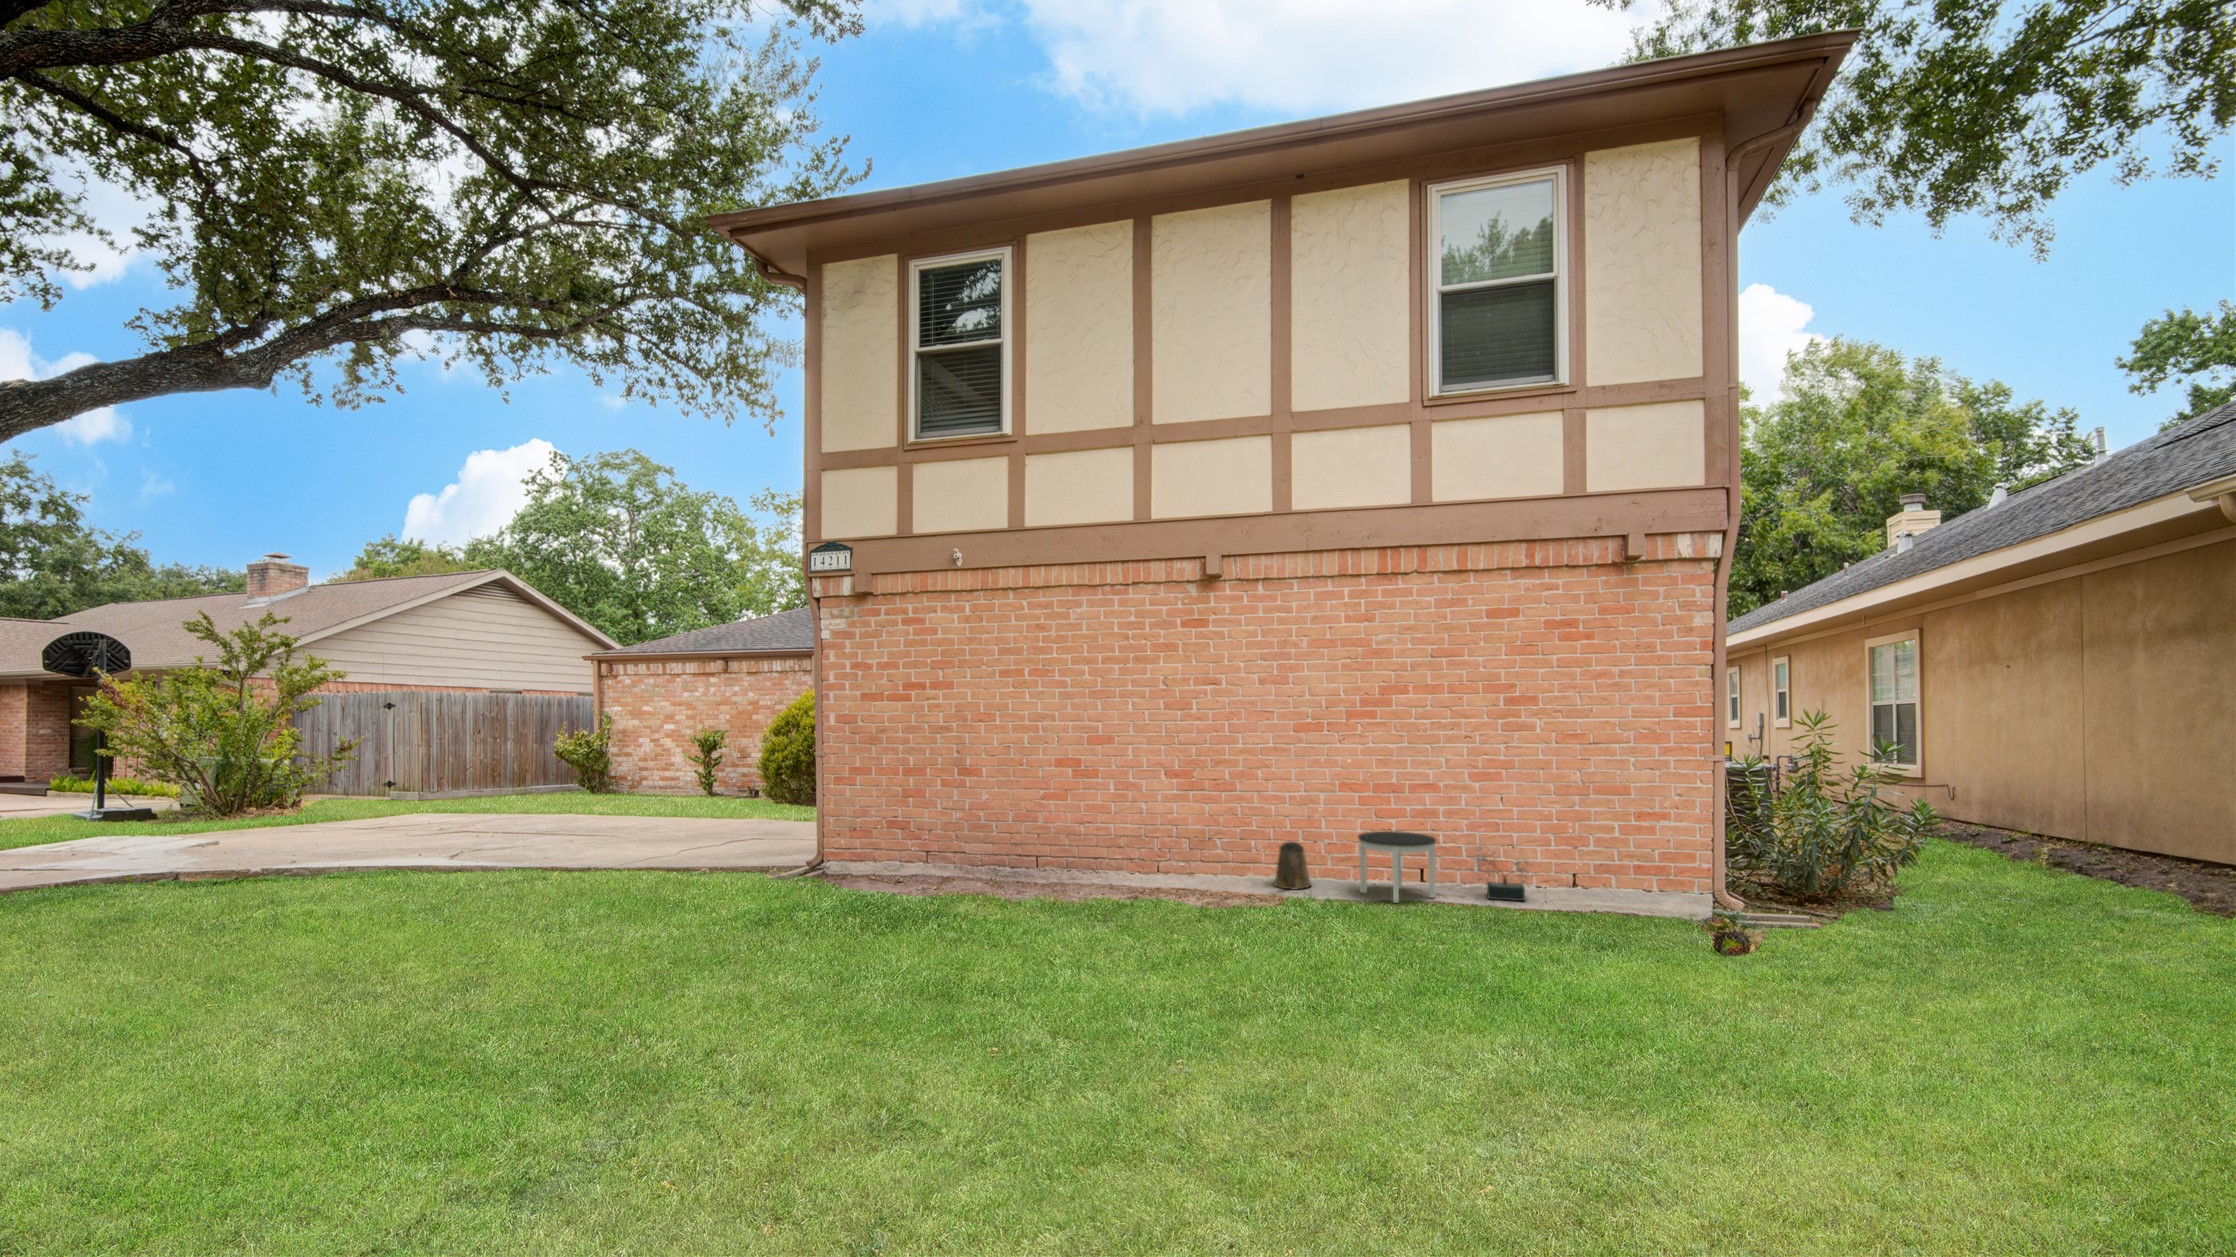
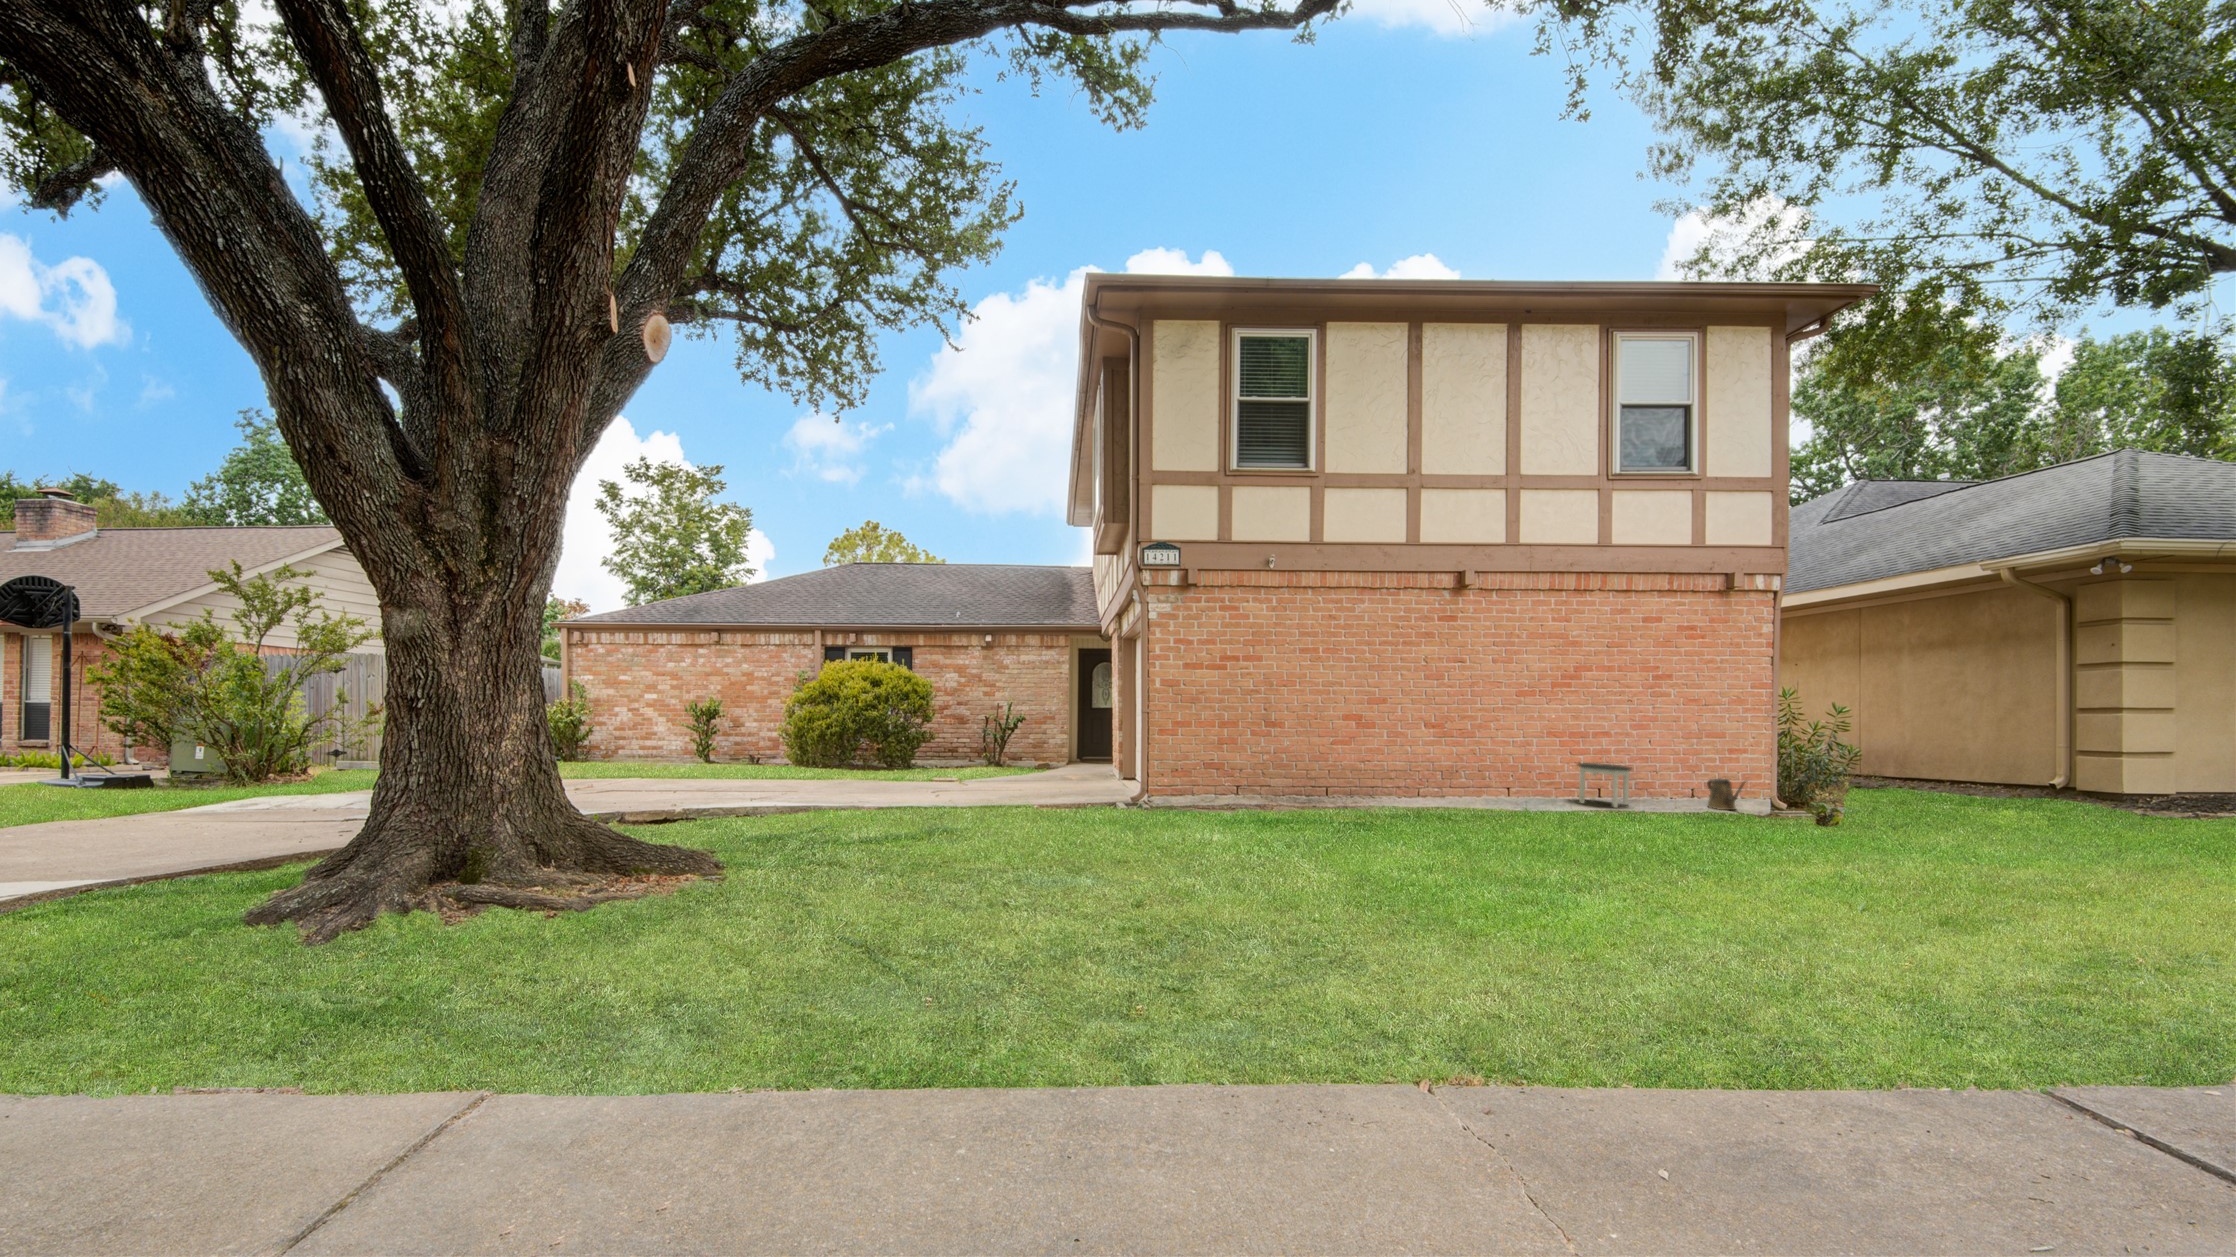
watering can: present [1274,842,1311,889] -> present [1707,779,1746,810]
decorative plant: present [1472,847,1532,901] -> none [1641,772,1682,806]

